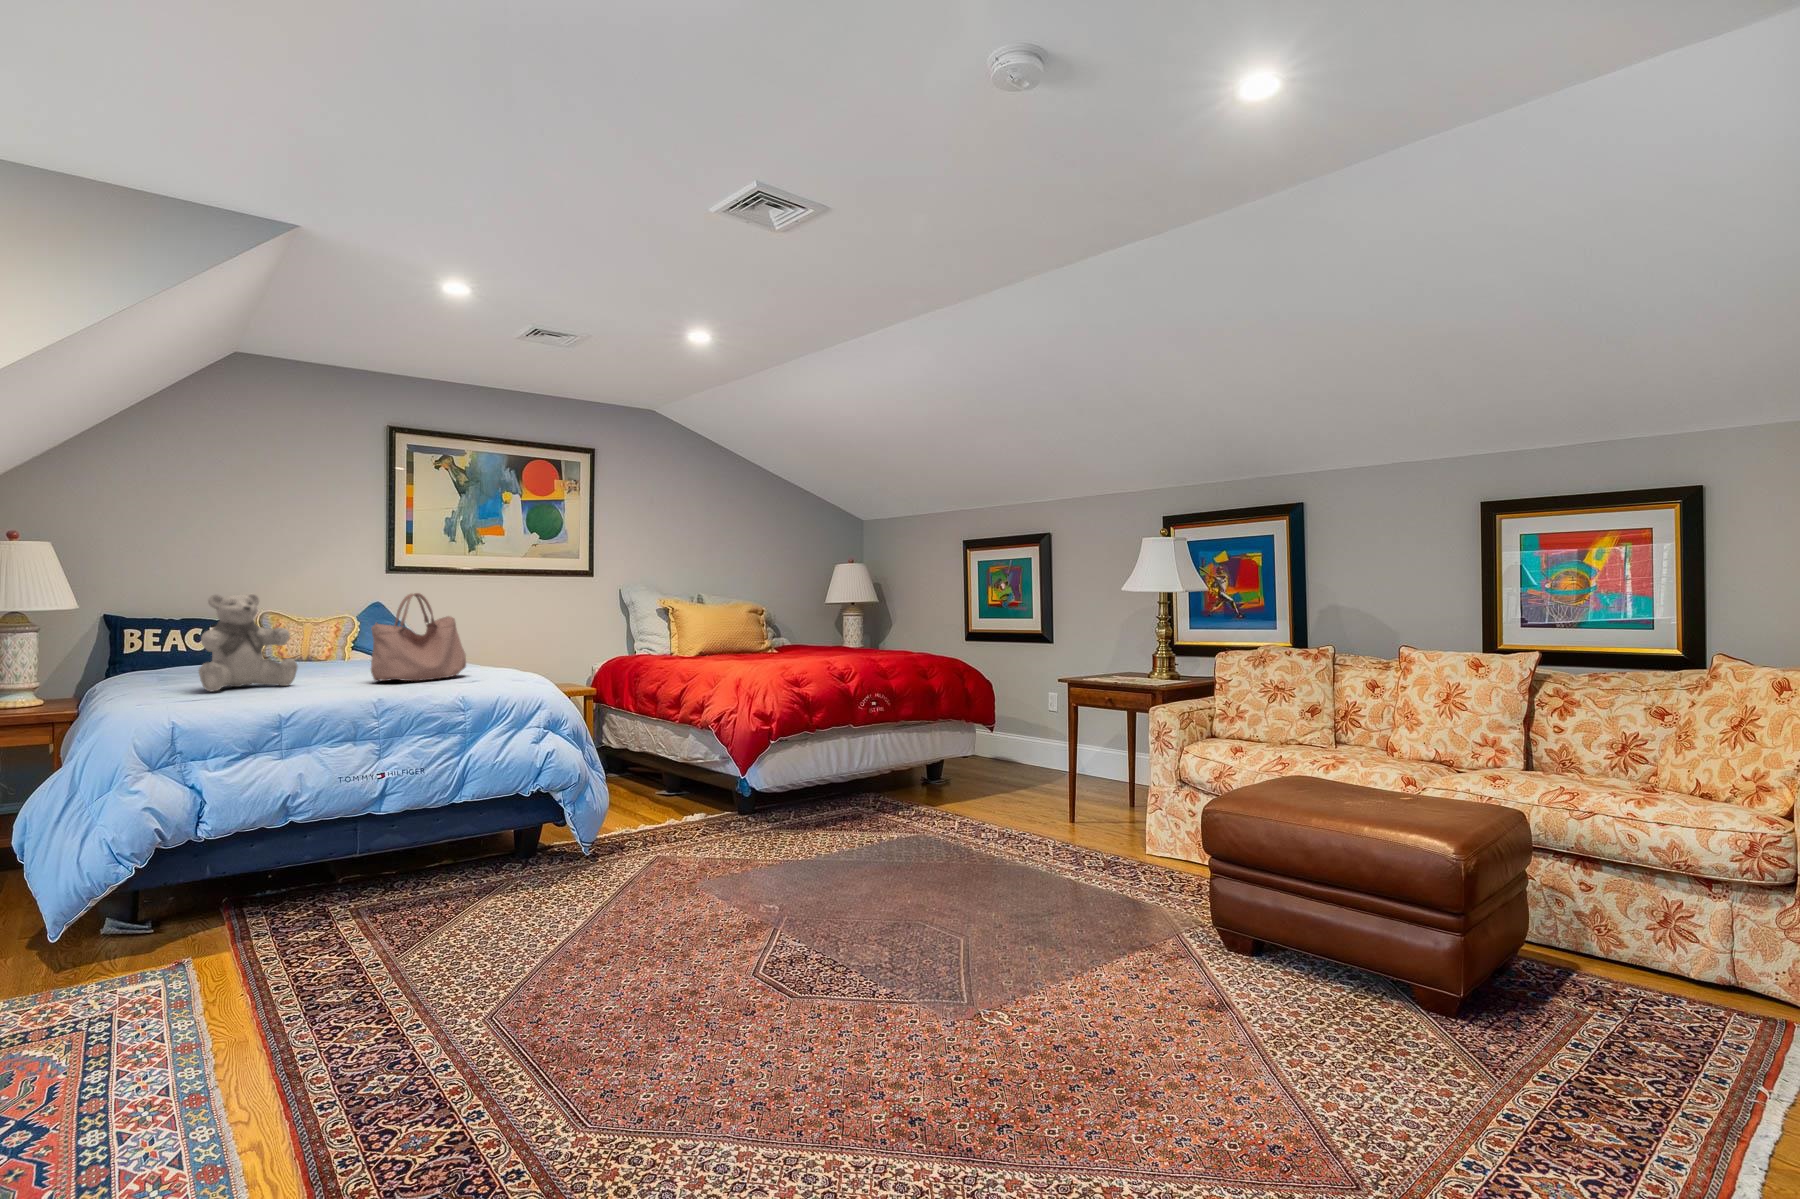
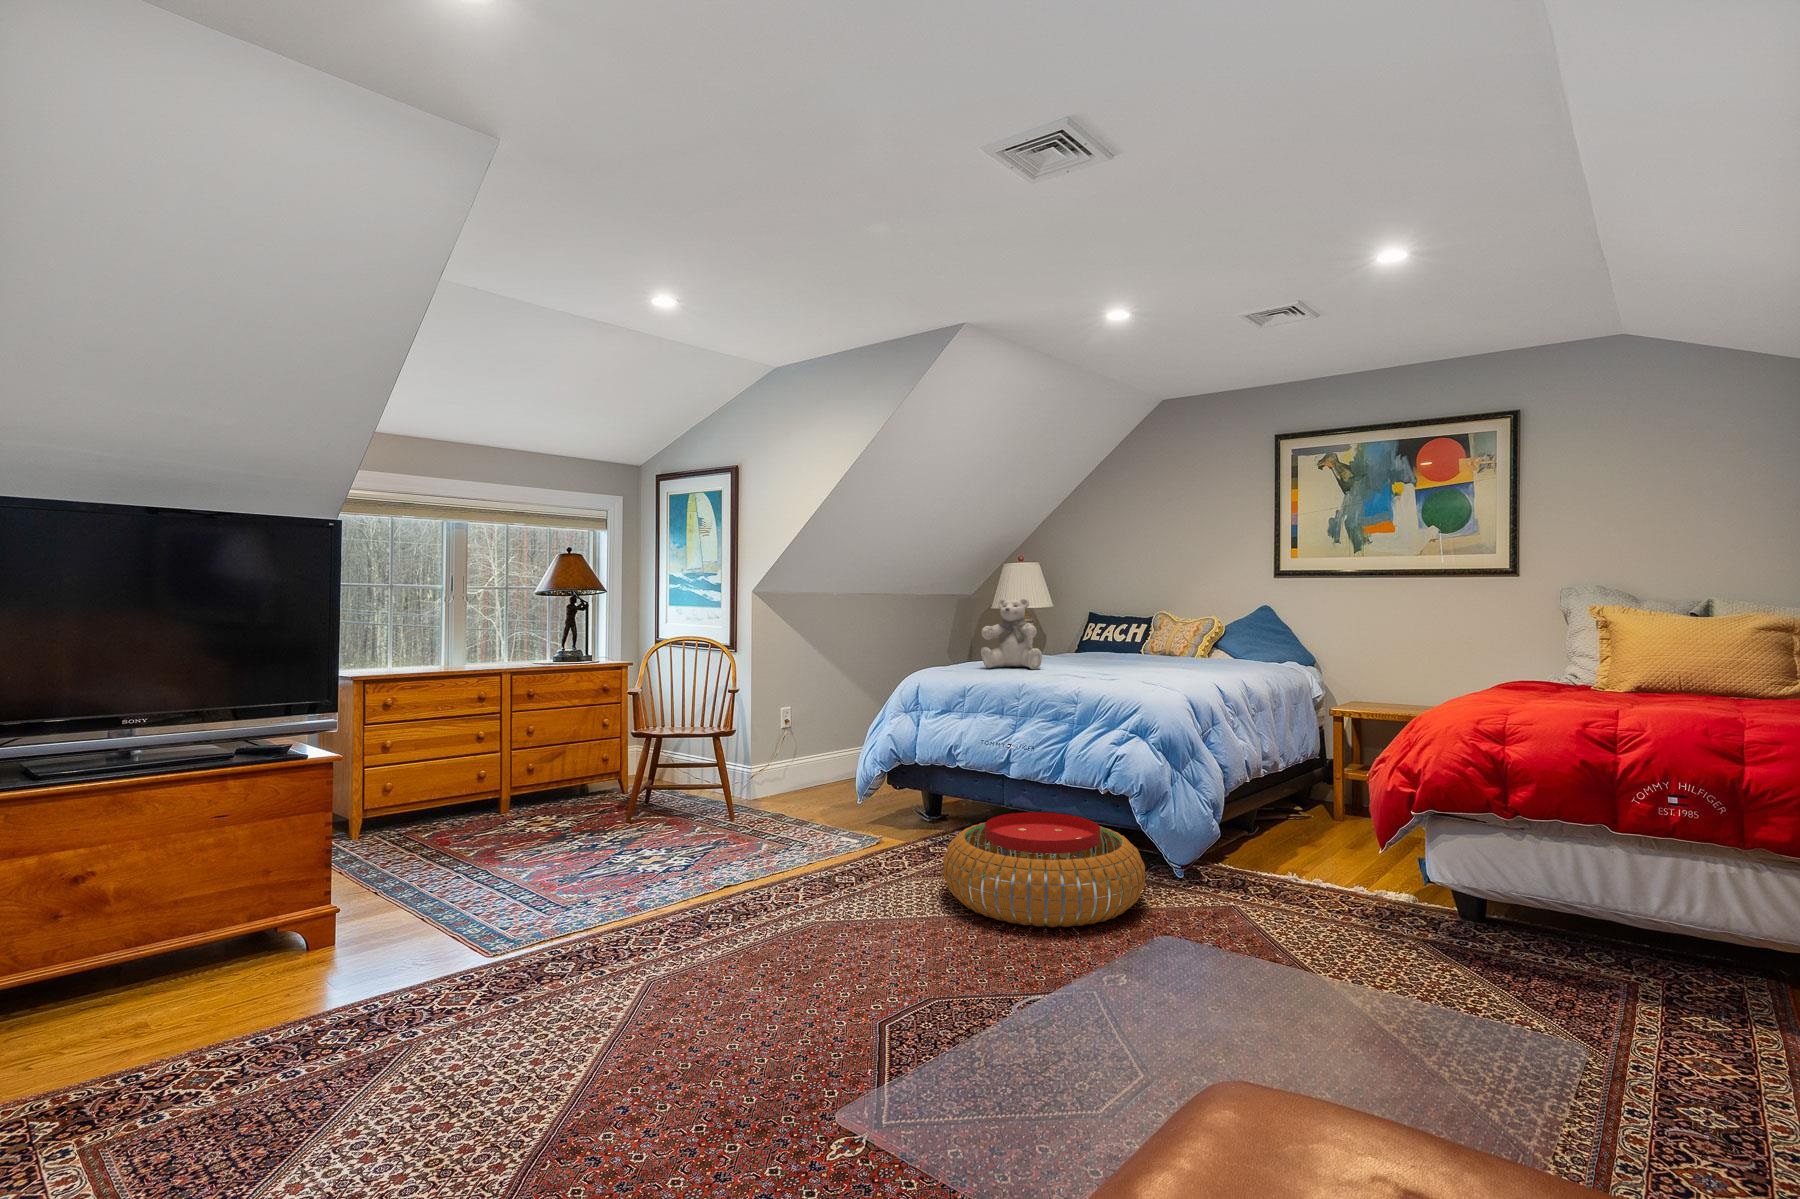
handbag: present [371,593,466,681] -> none [1071,597,1157,675]
pouf: none [460,814,679,932] -> present [943,812,1145,927]

